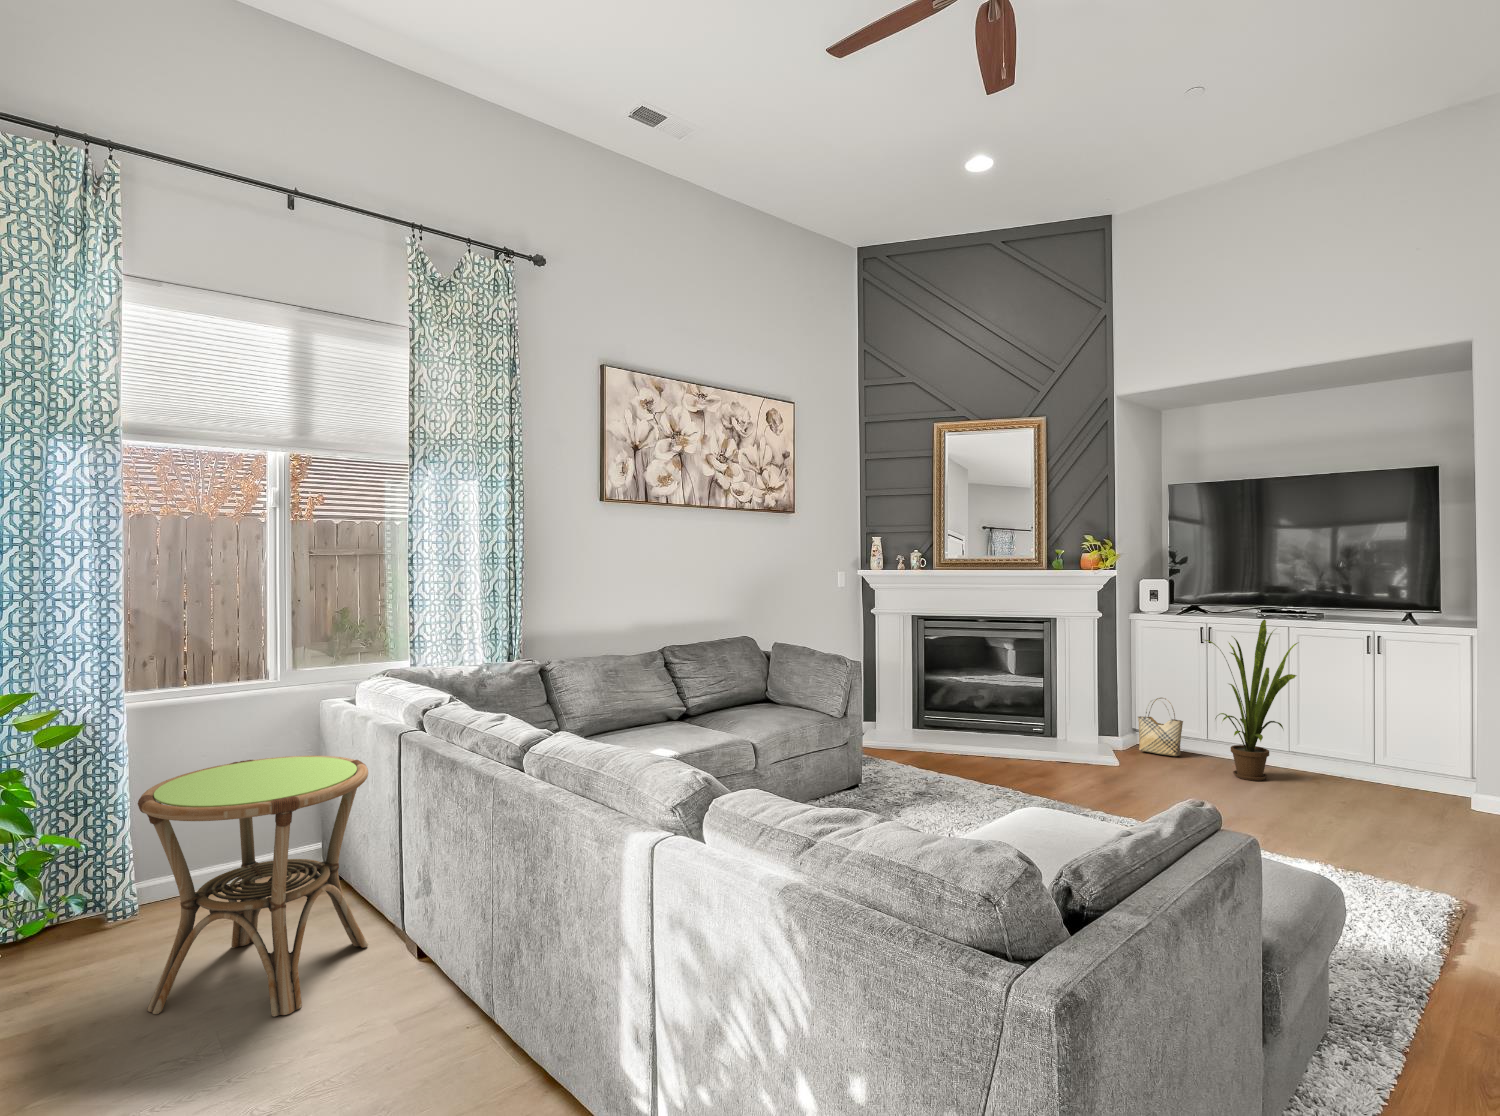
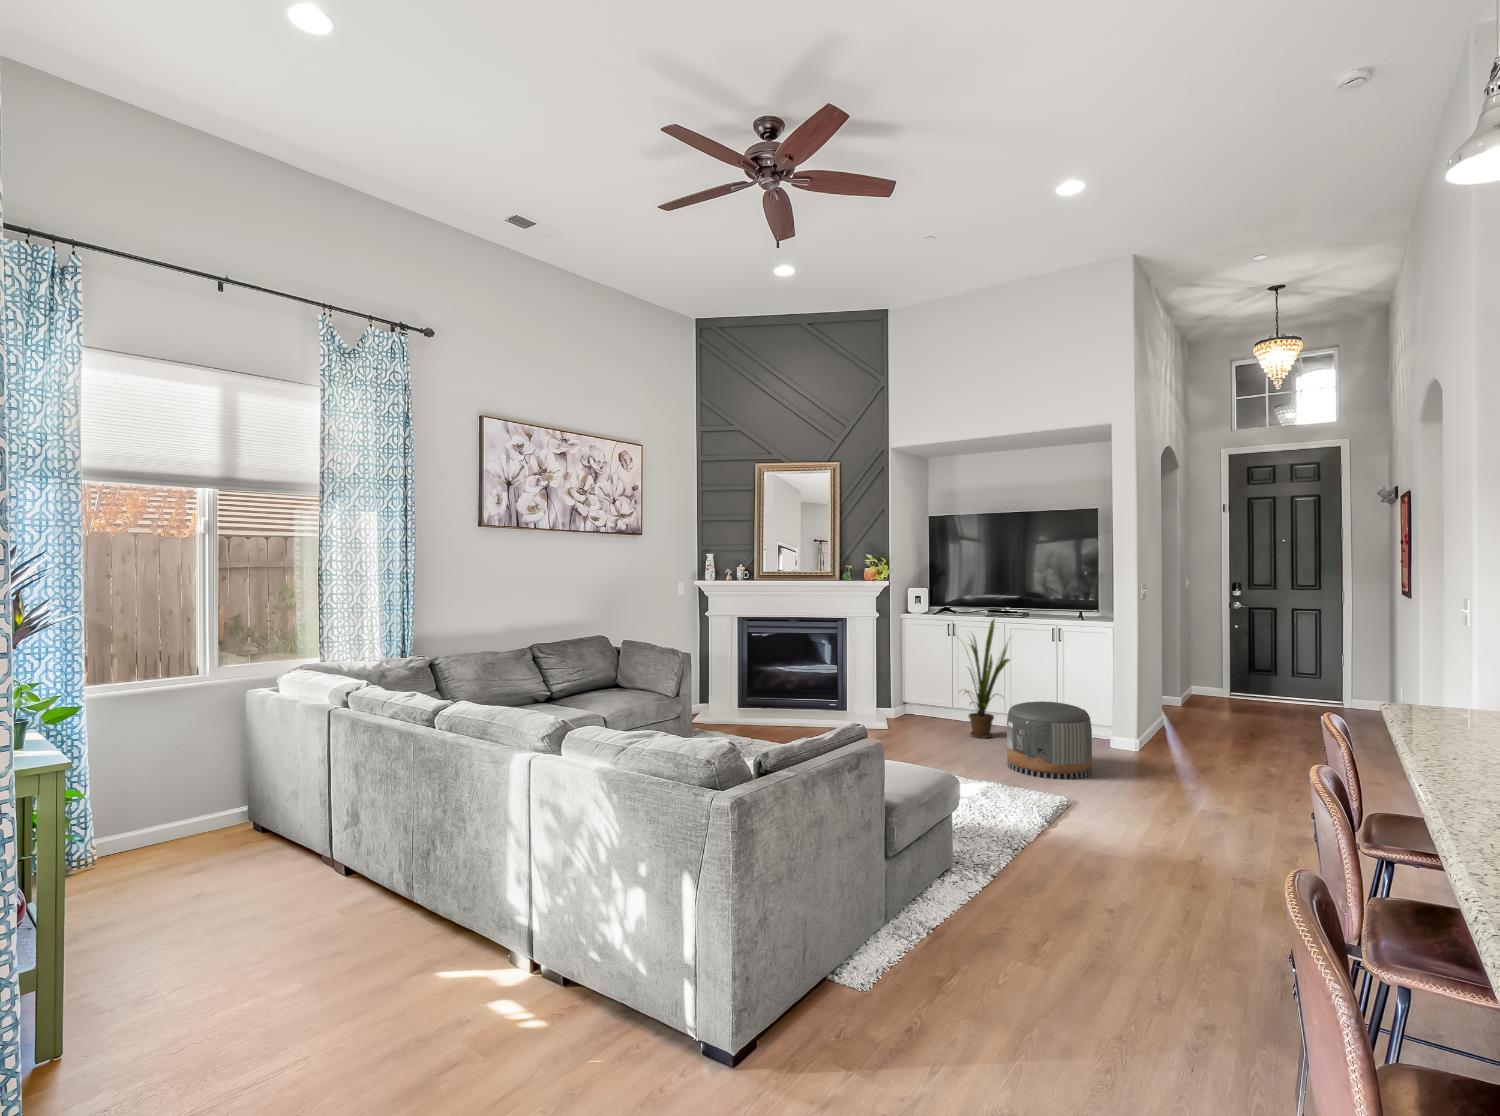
woven basket: present [1138,698,1183,756] -> none [909,680,941,724]
pouf: none [1310,738,1454,856] -> present [1007,701,1092,779]
side table: present [138,756,368,1016] -> none [123,731,303,923]

